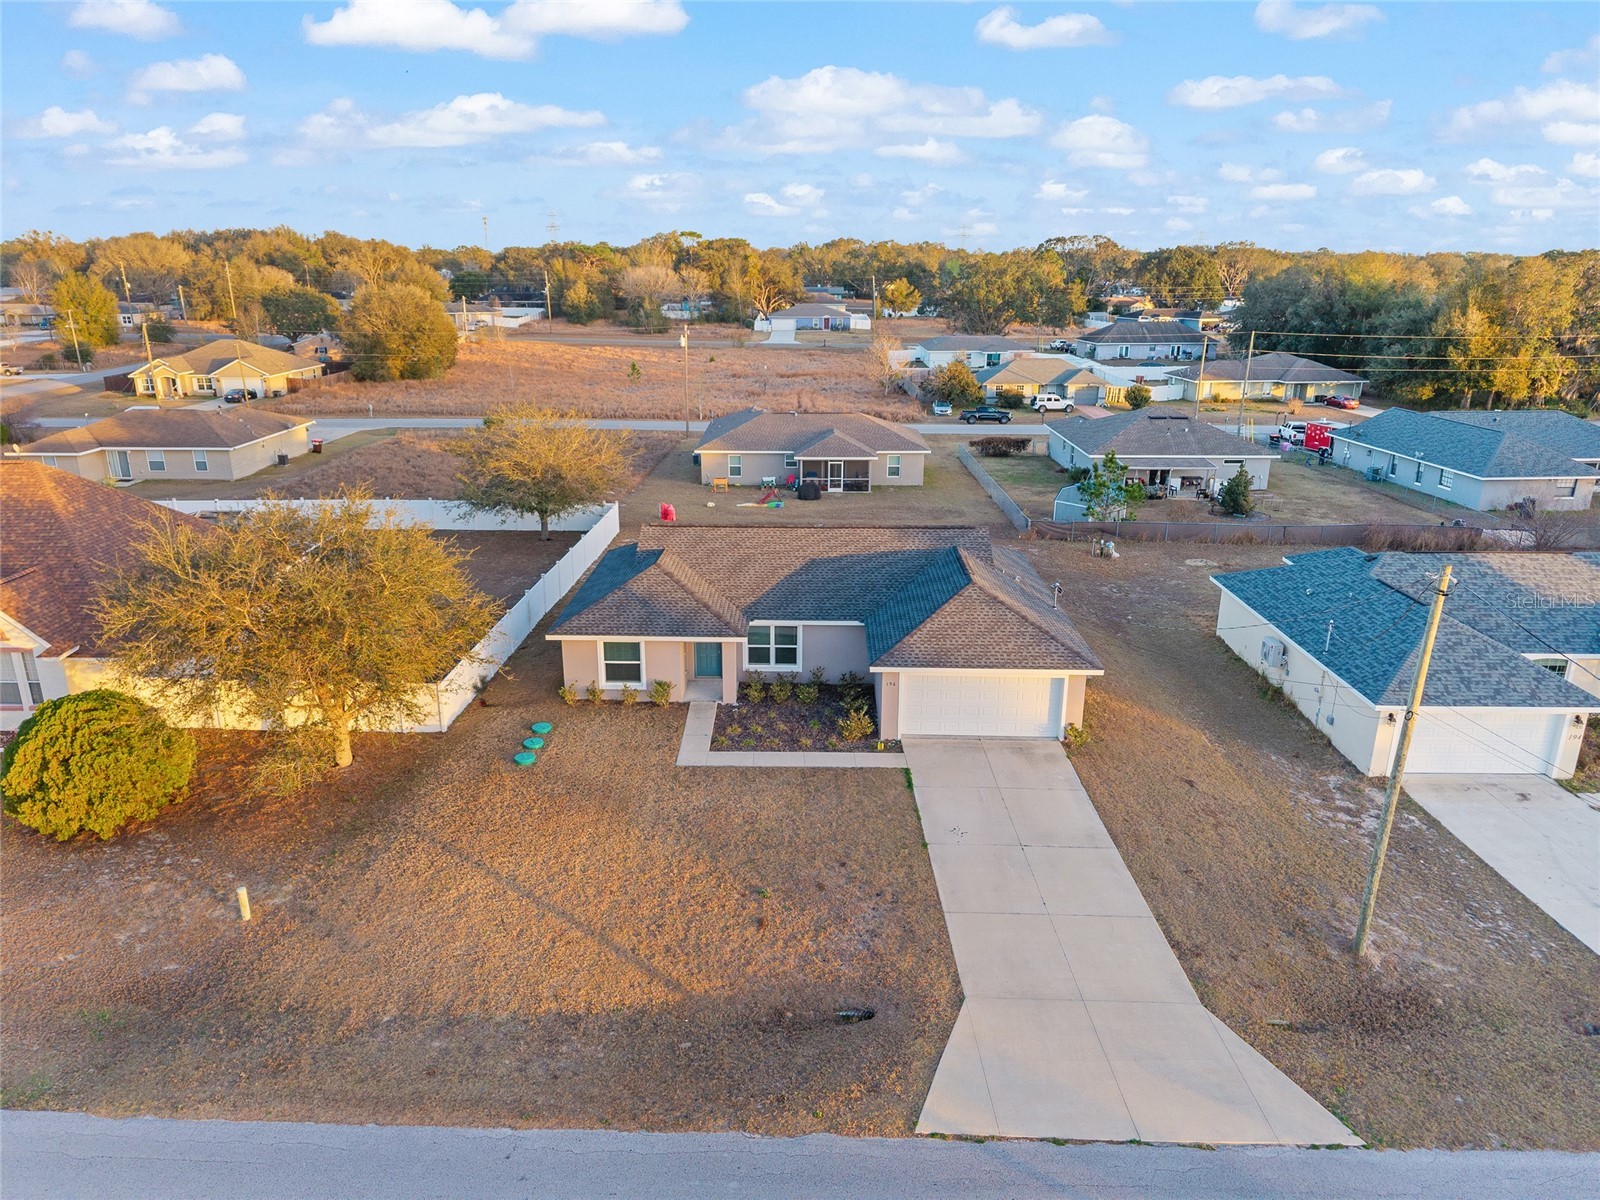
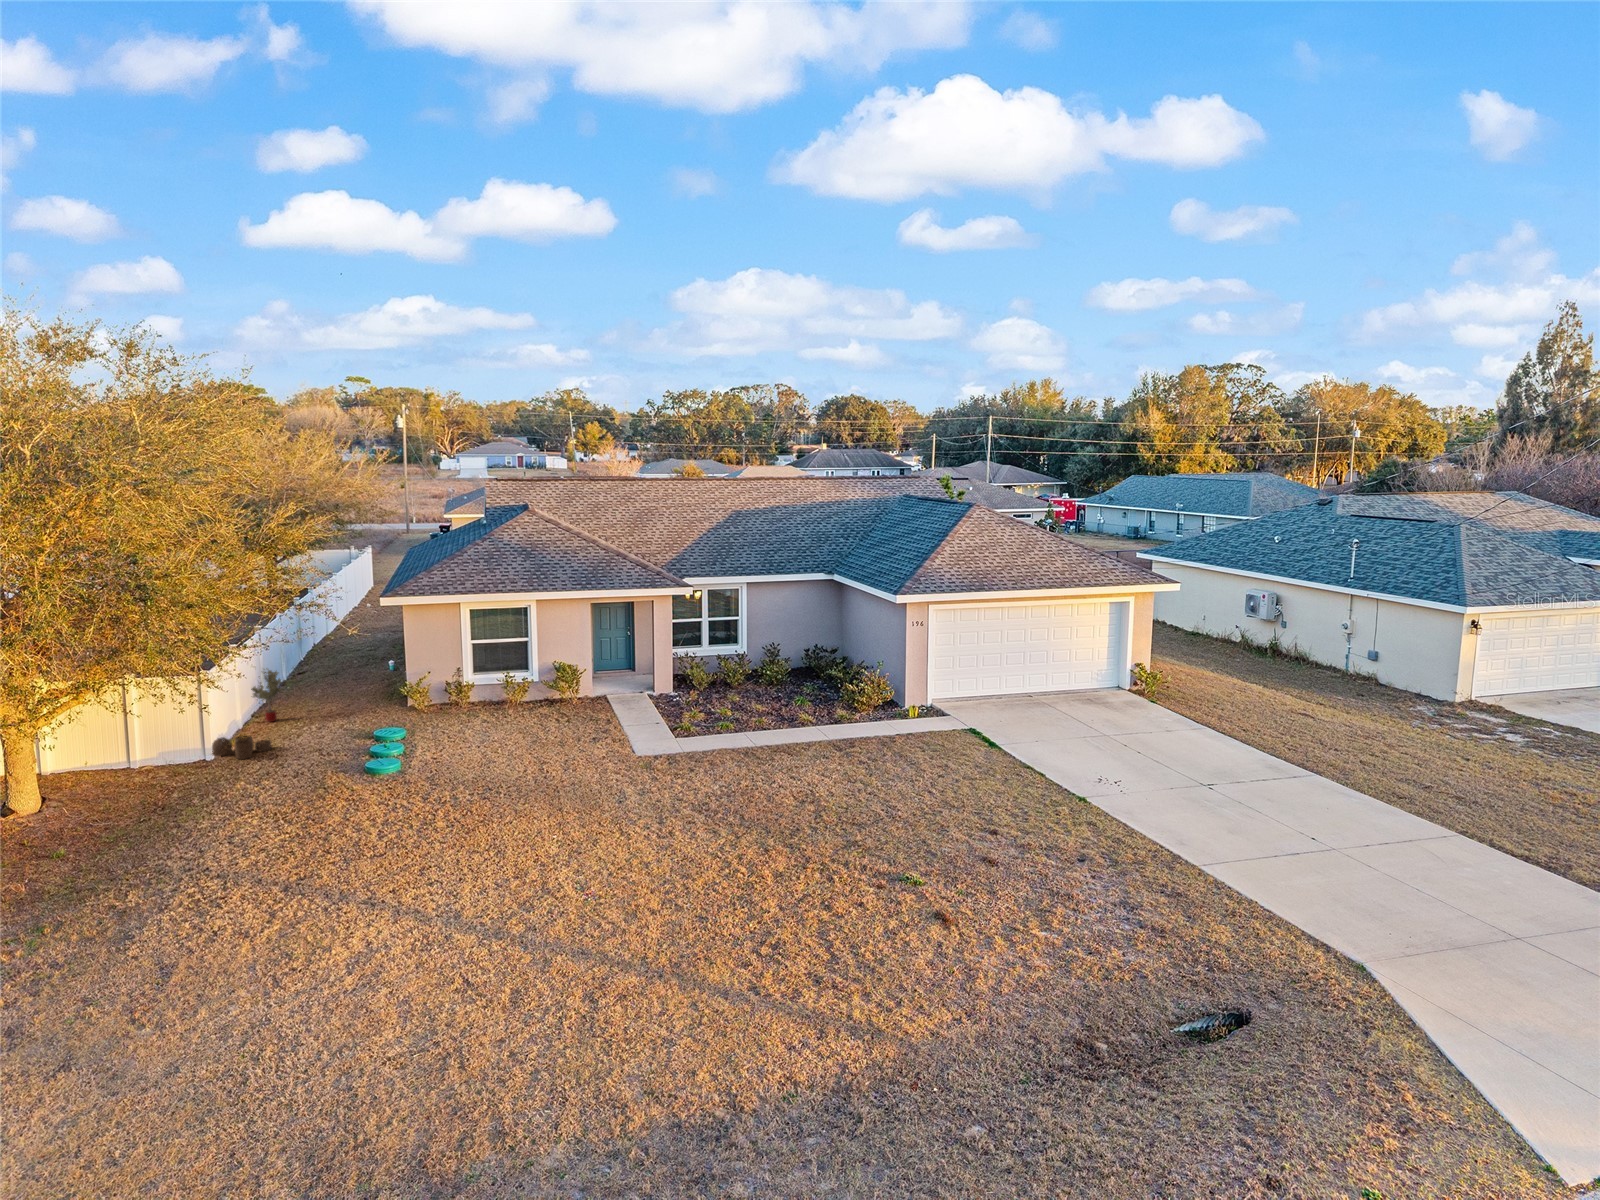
woven basket: none [442,723,475,739] -> present [212,736,272,759]

